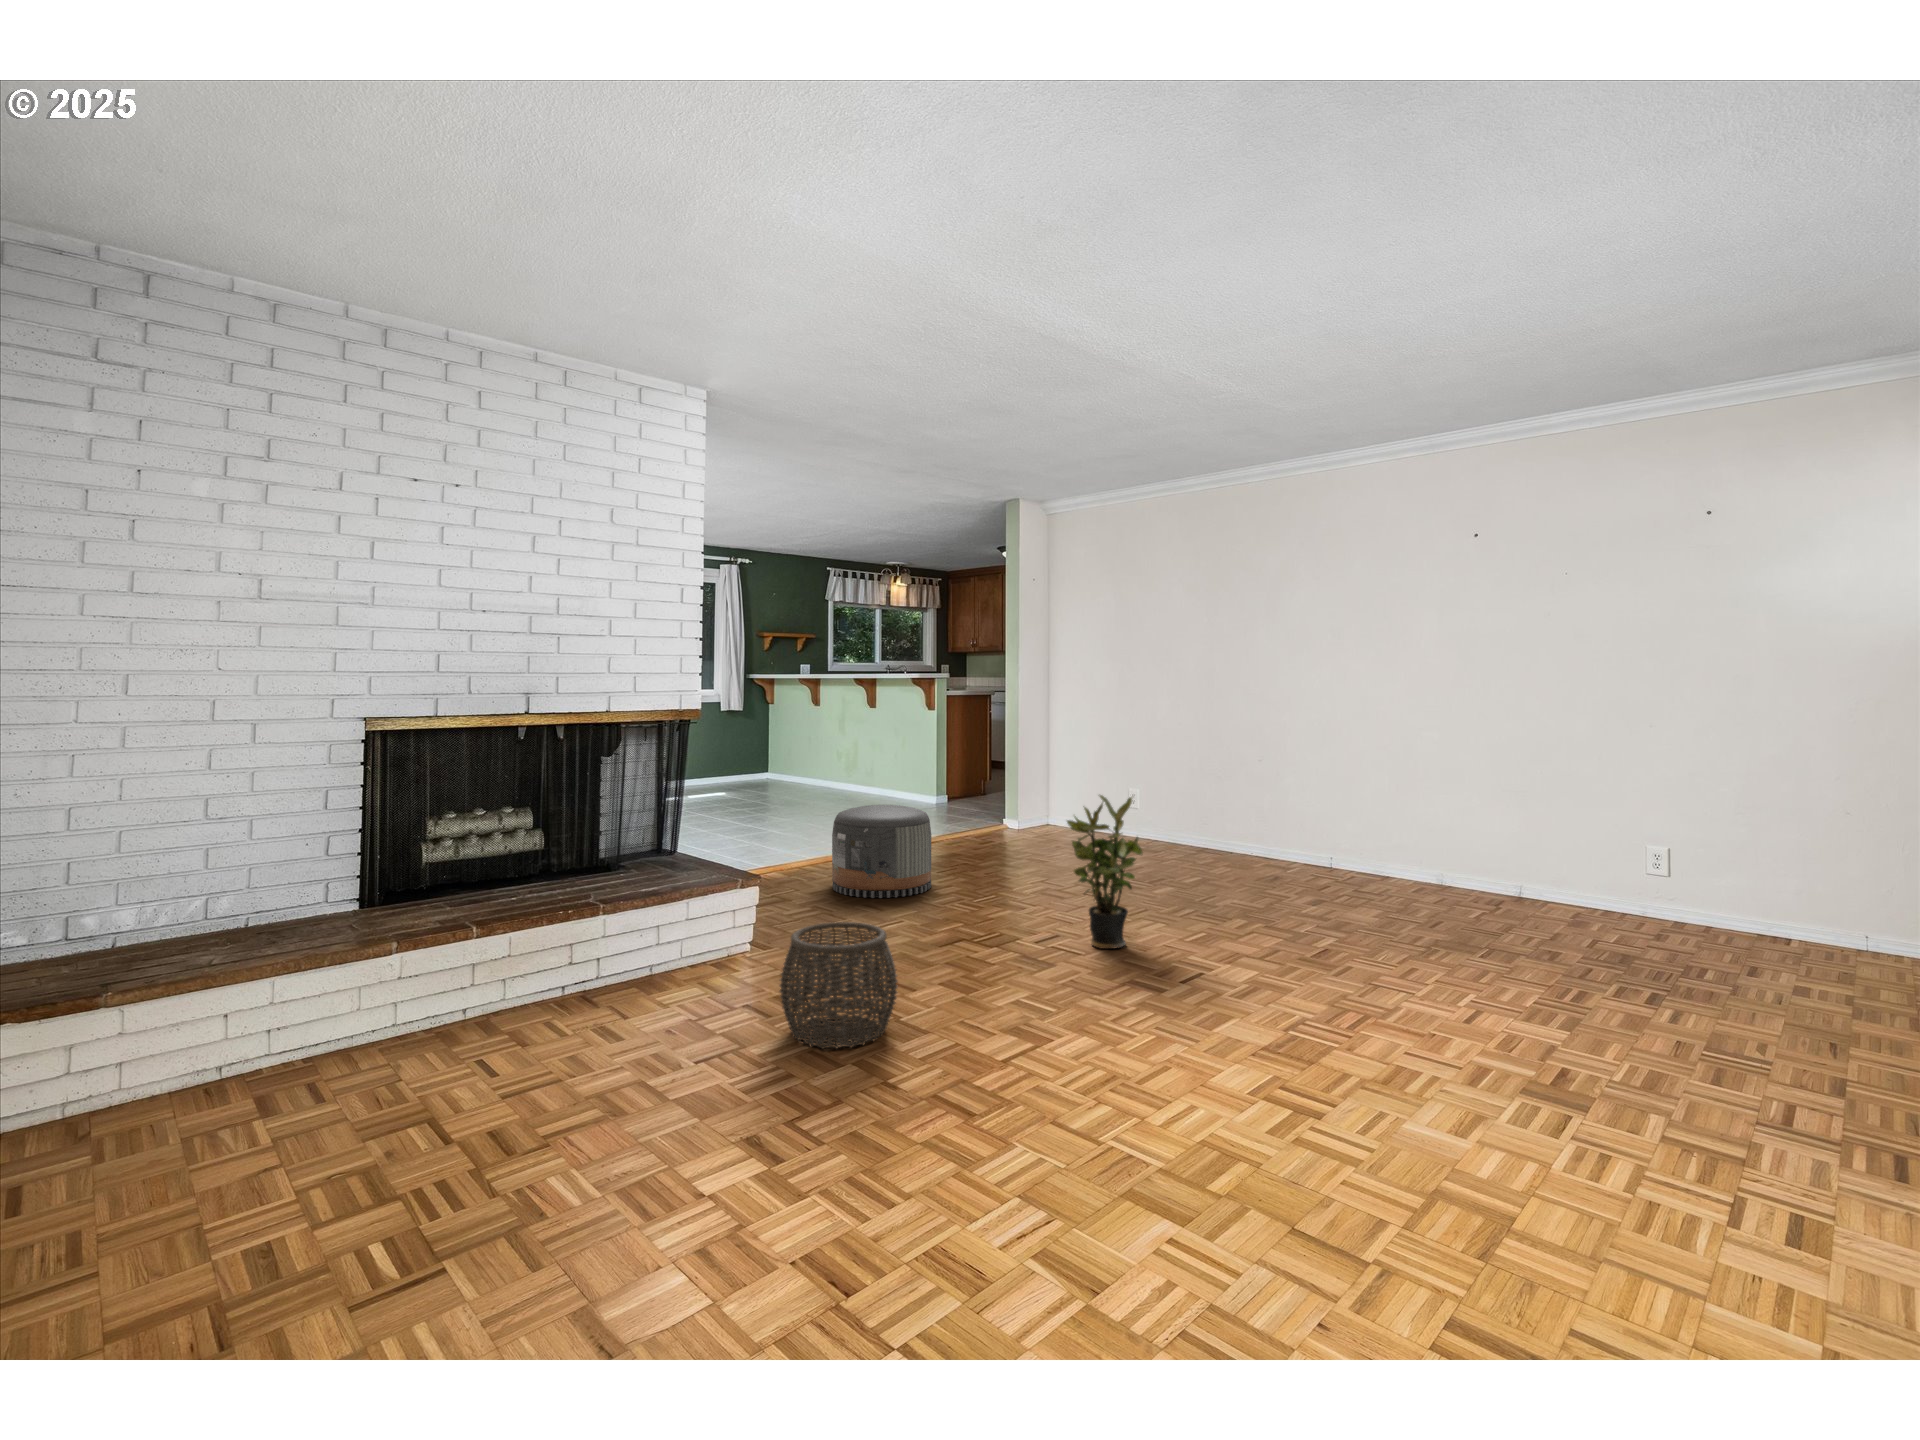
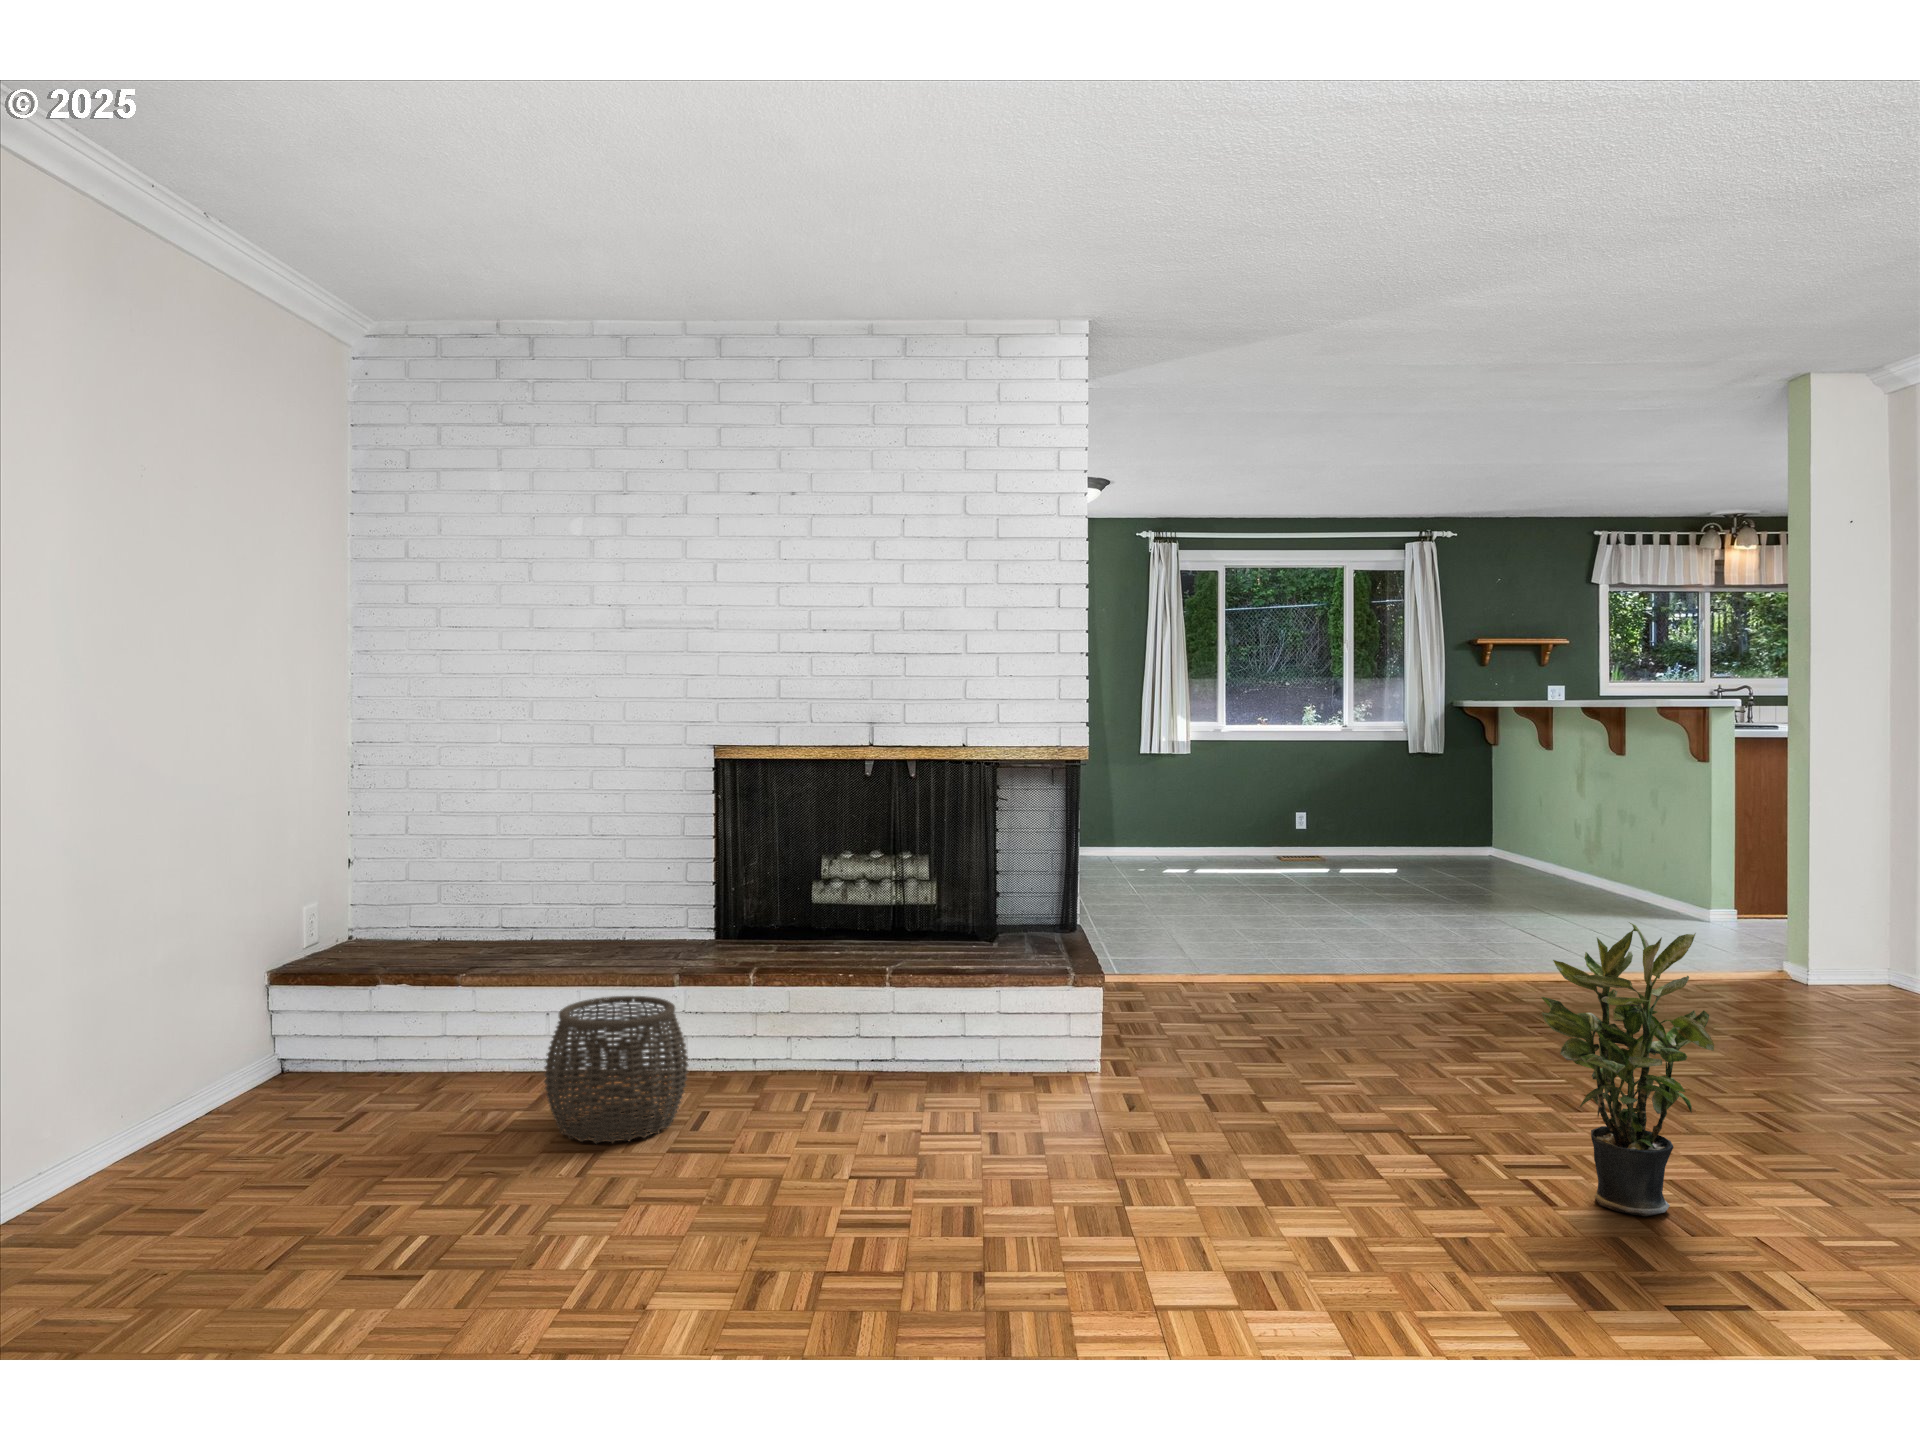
pouf: present [832,805,931,898] -> none [1321,902,1484,1051]
woven basket: present [780,922,898,1049] -> present [544,996,688,1143]

